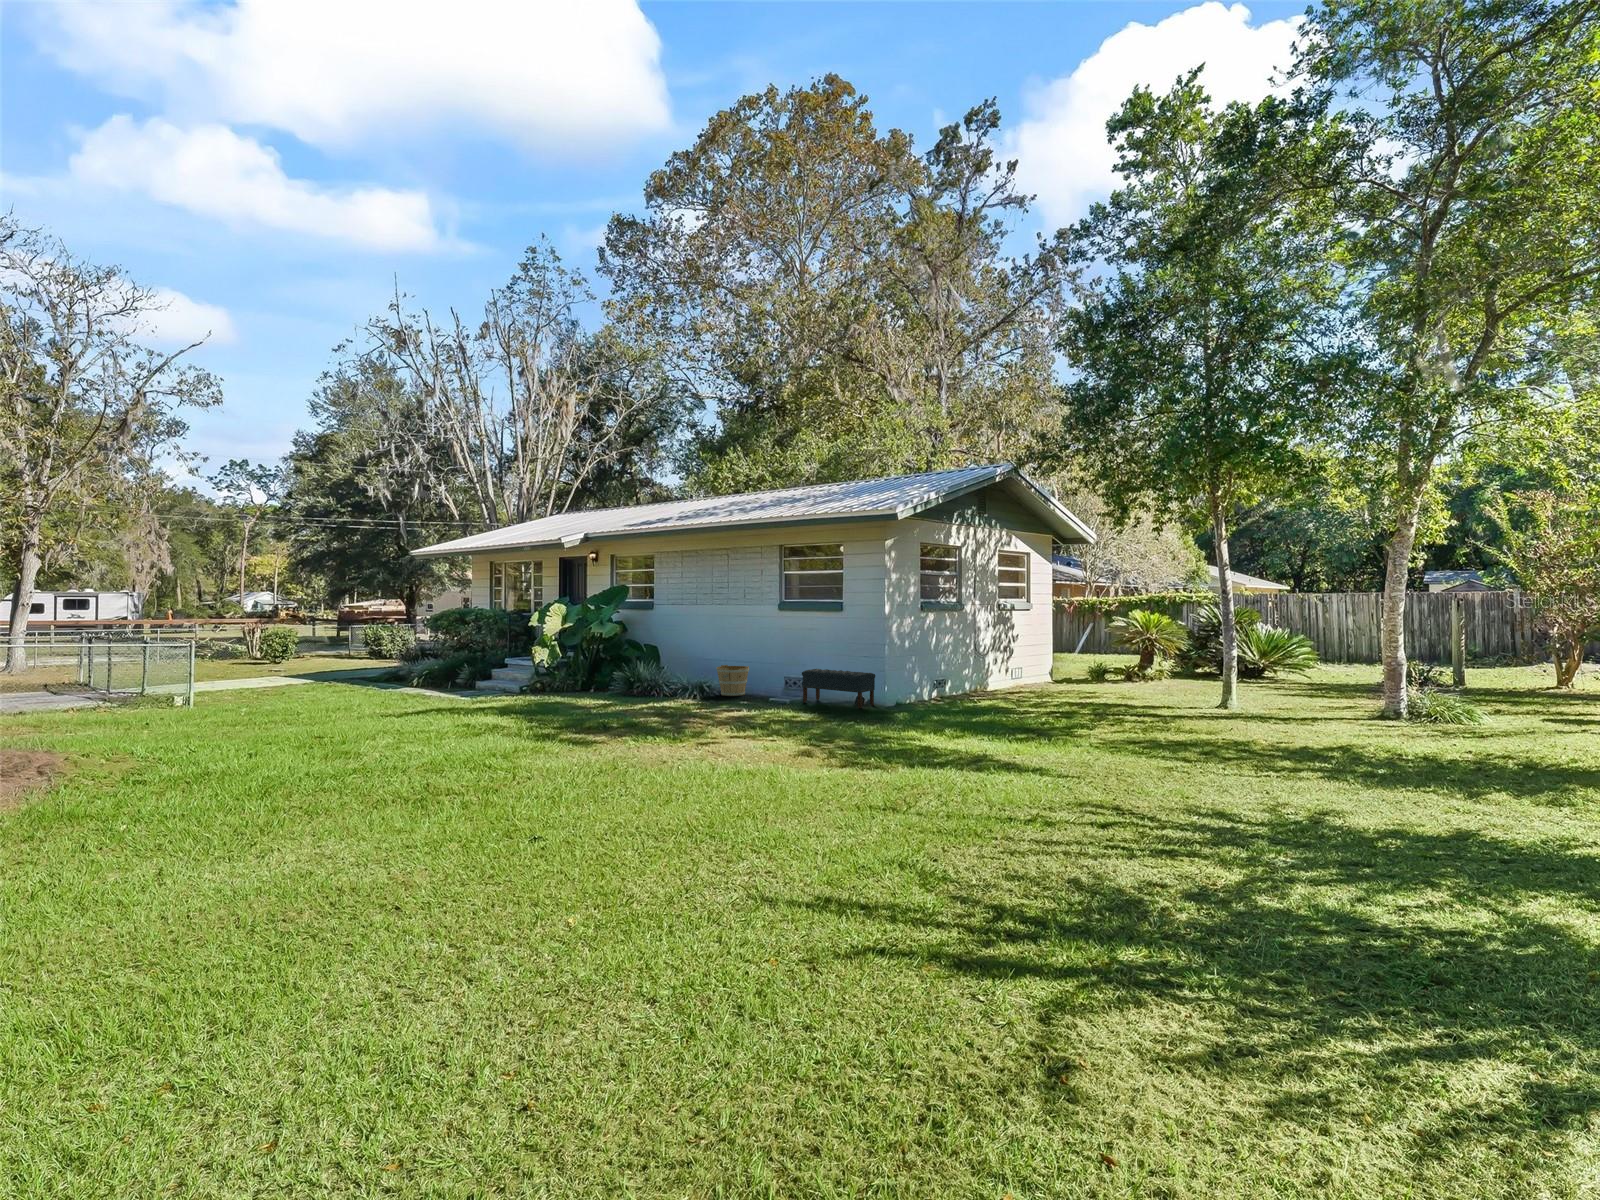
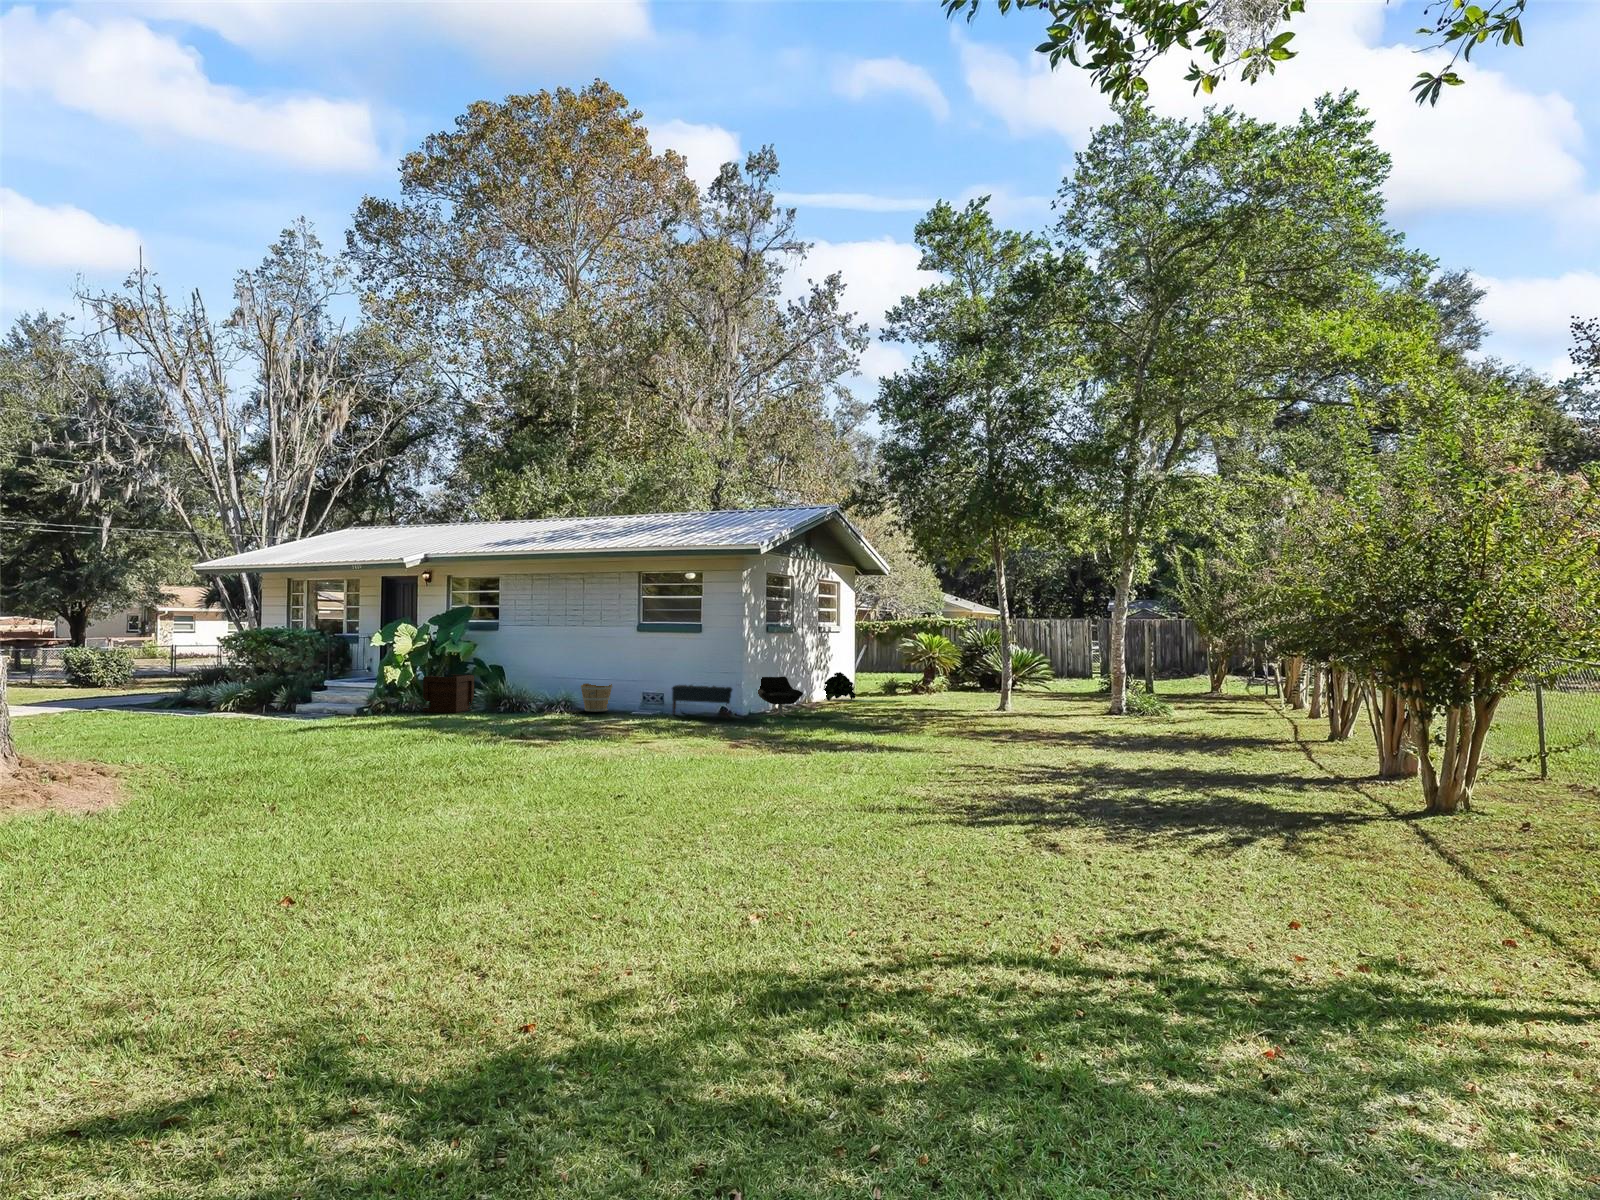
wooden crate: none [565,653,617,694] -> present [423,675,474,713]
potted plant: none [1001,655,1042,688] -> present [824,672,856,701]
lounge chair: none [899,662,950,710] -> present [758,677,803,717]

